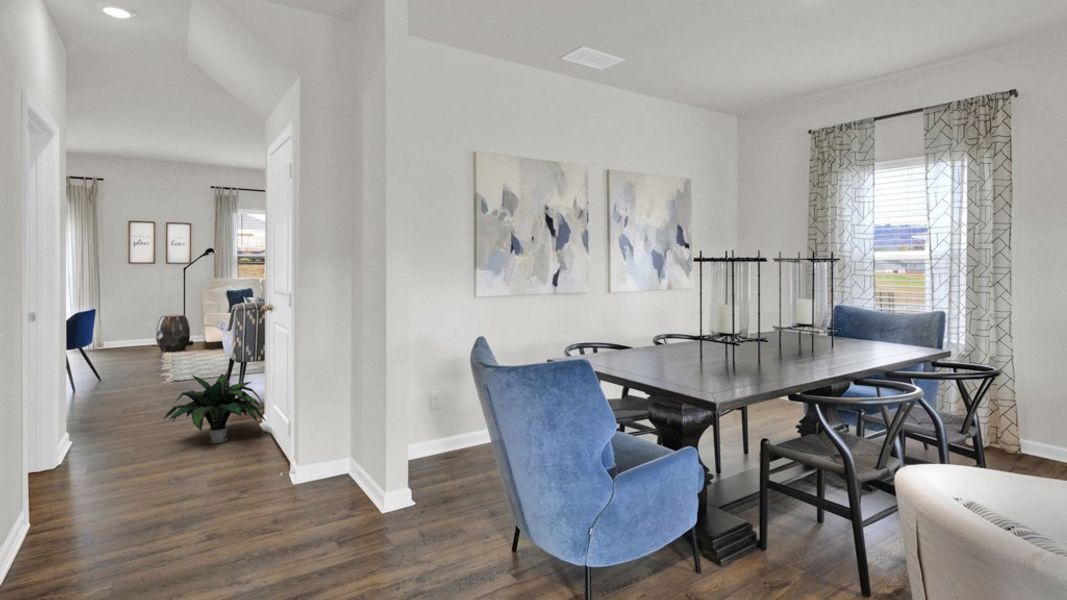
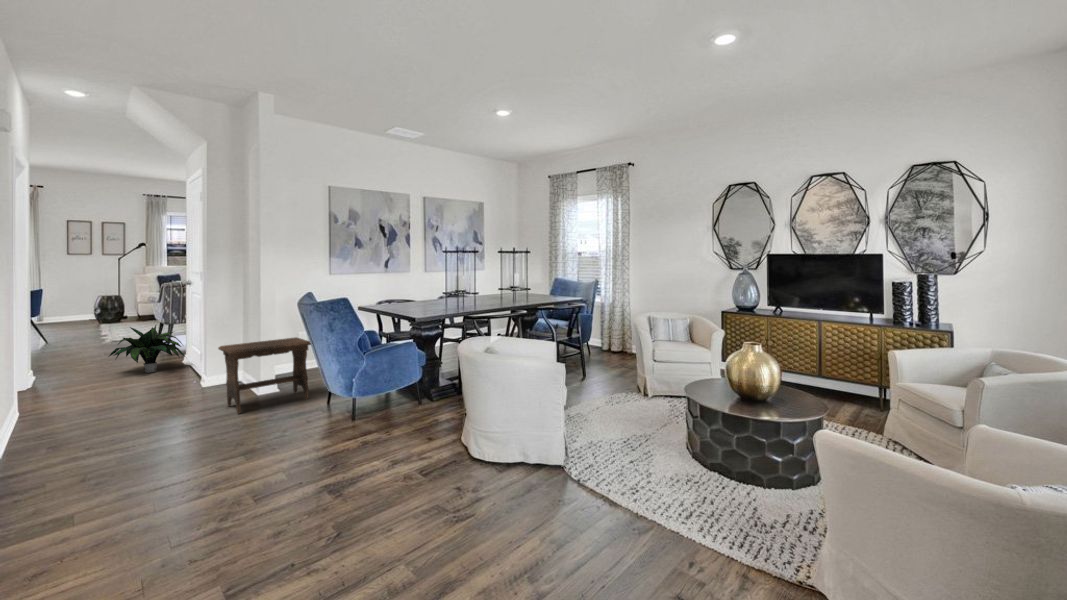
footstool: none [323,409,473,554] -> present [218,337,311,413]

